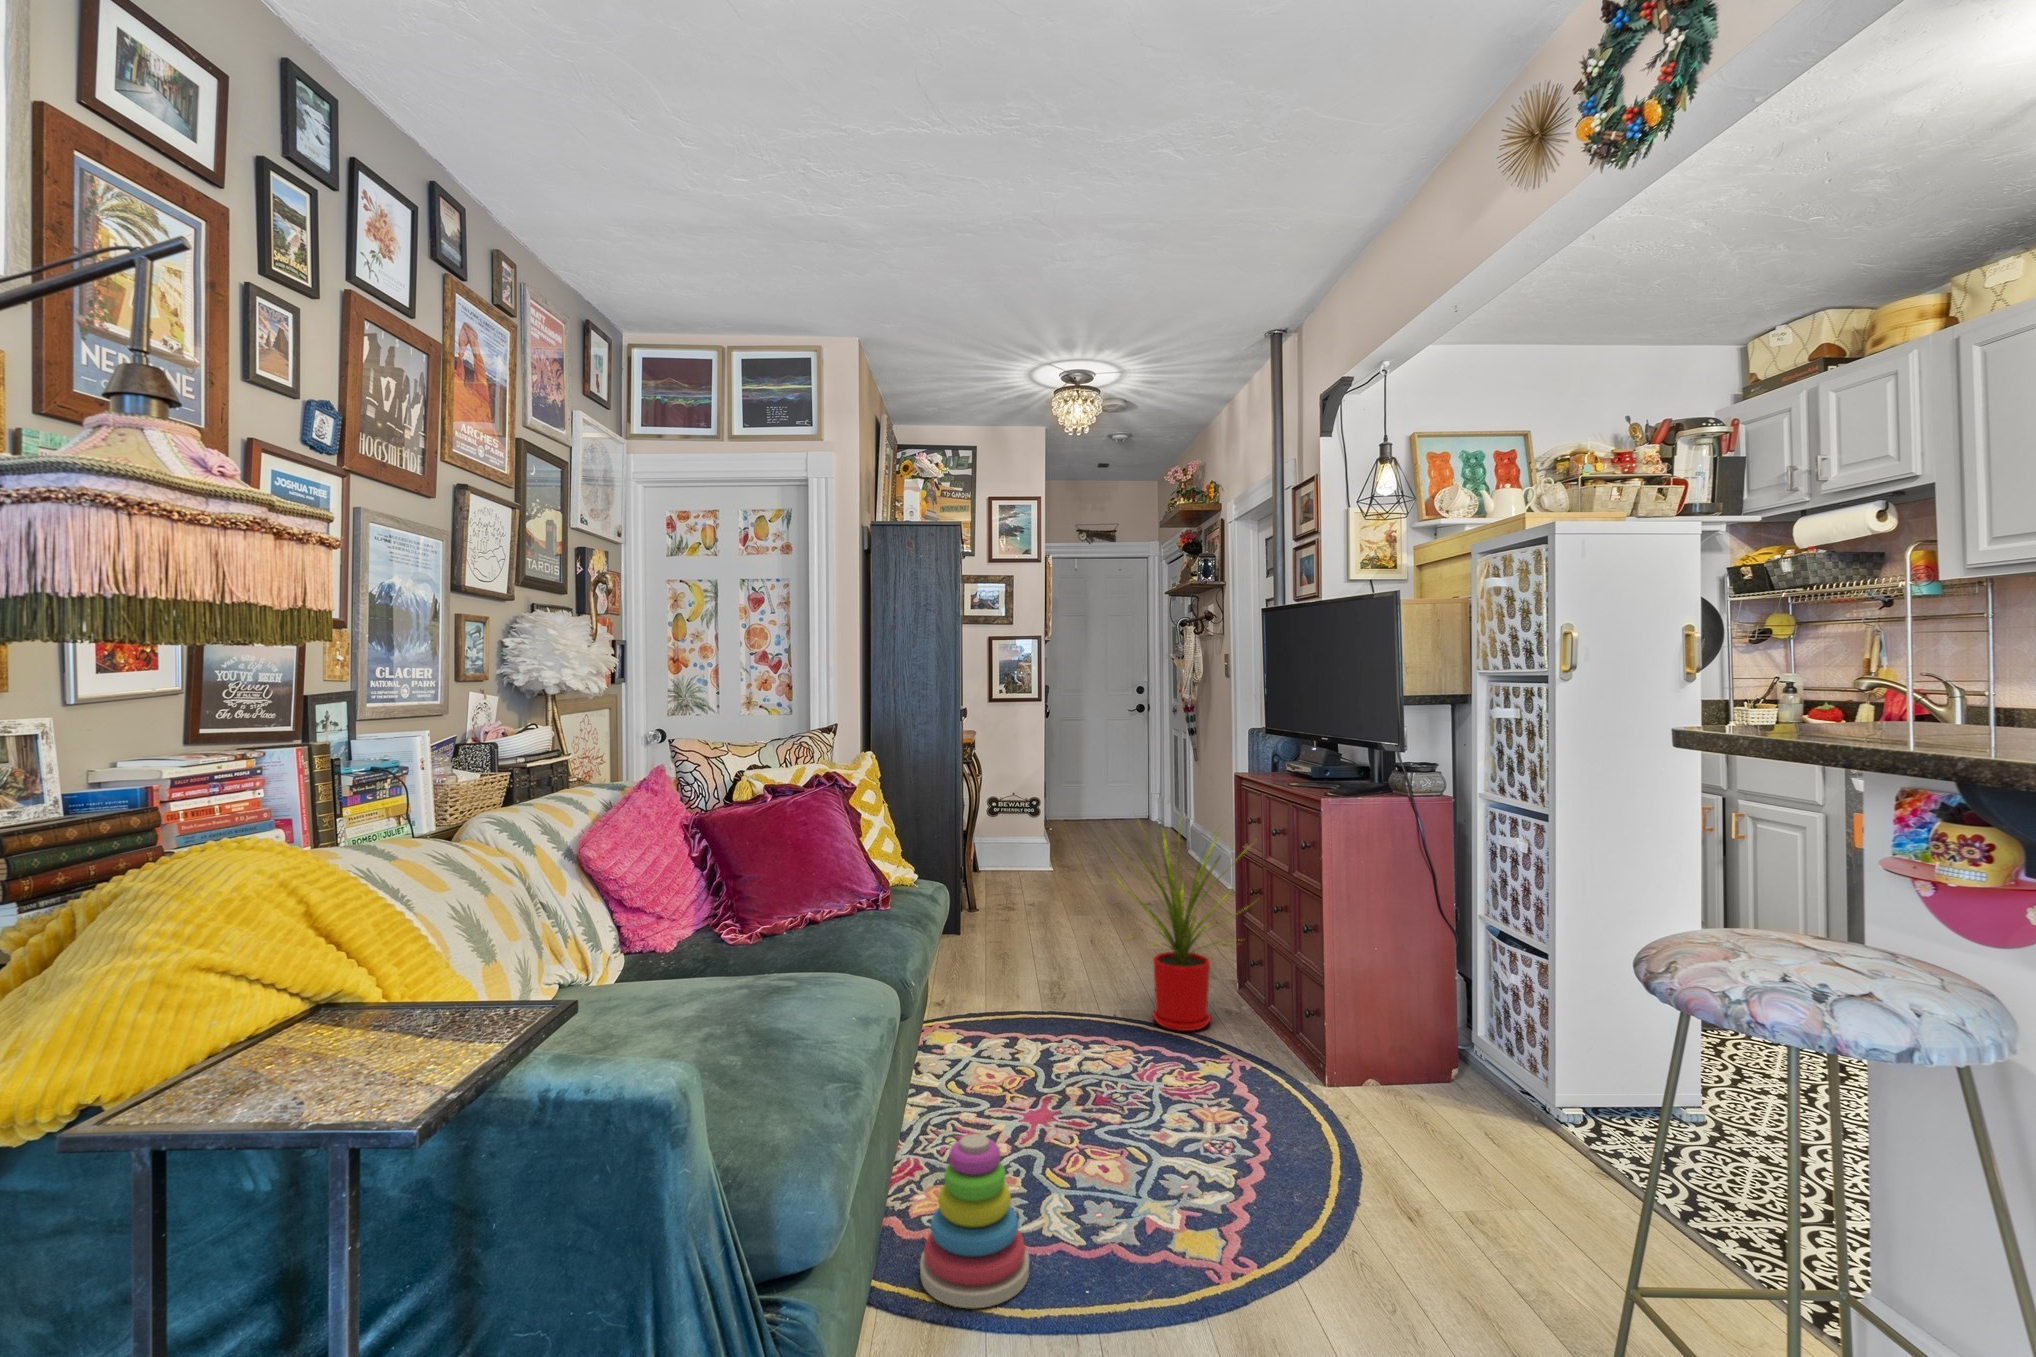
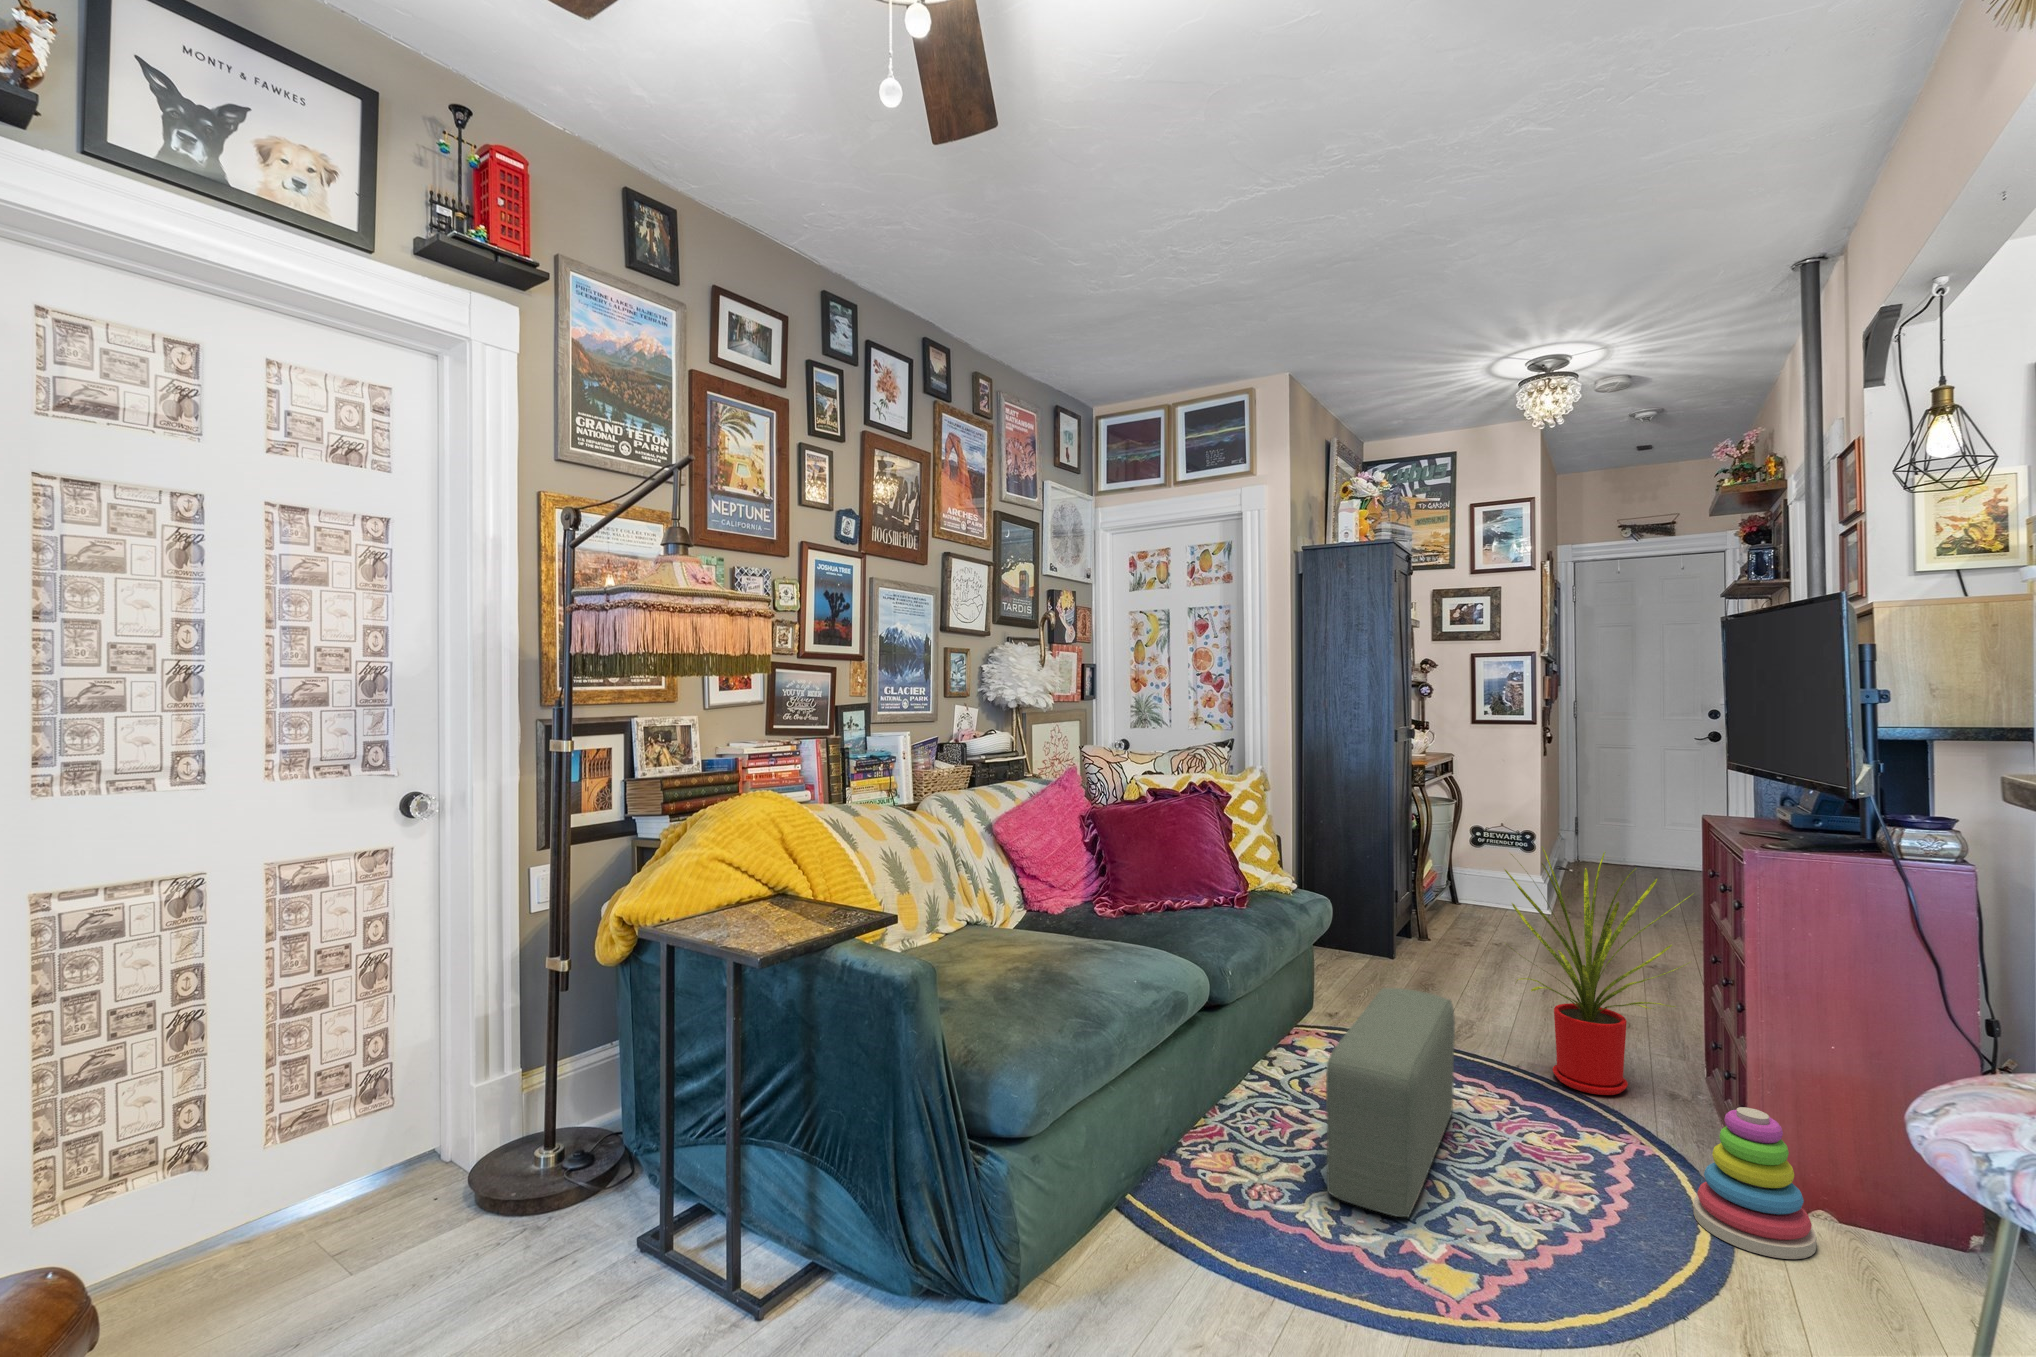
pouf: none [1036,967,1136,1198] -> present [1326,988,1455,1217]
stacking toy: present [920,1134,1029,1308] -> present [1694,1107,1816,1259]

